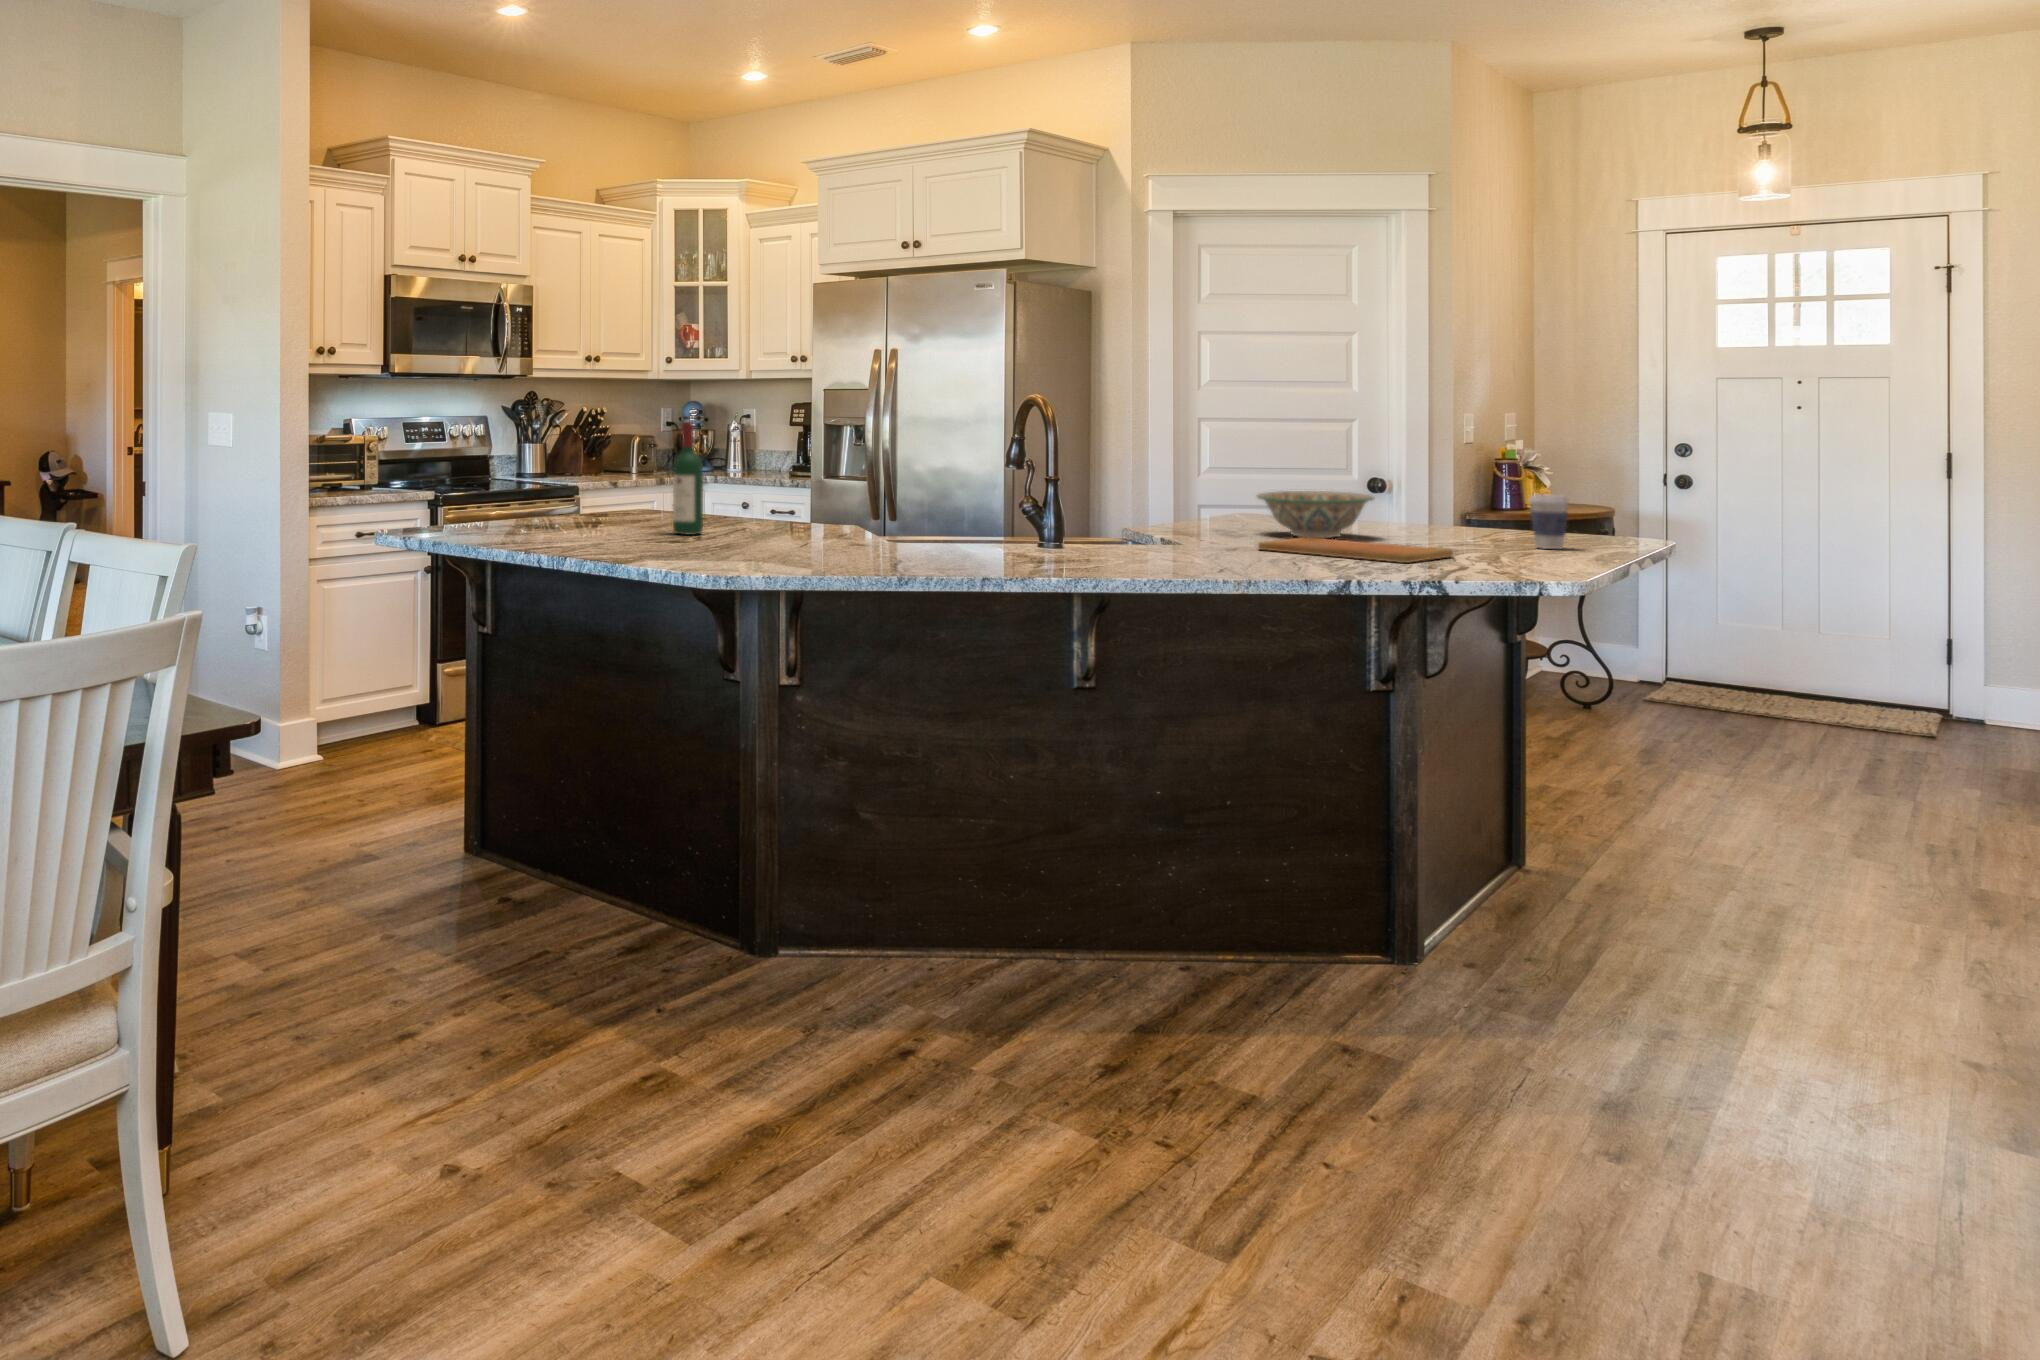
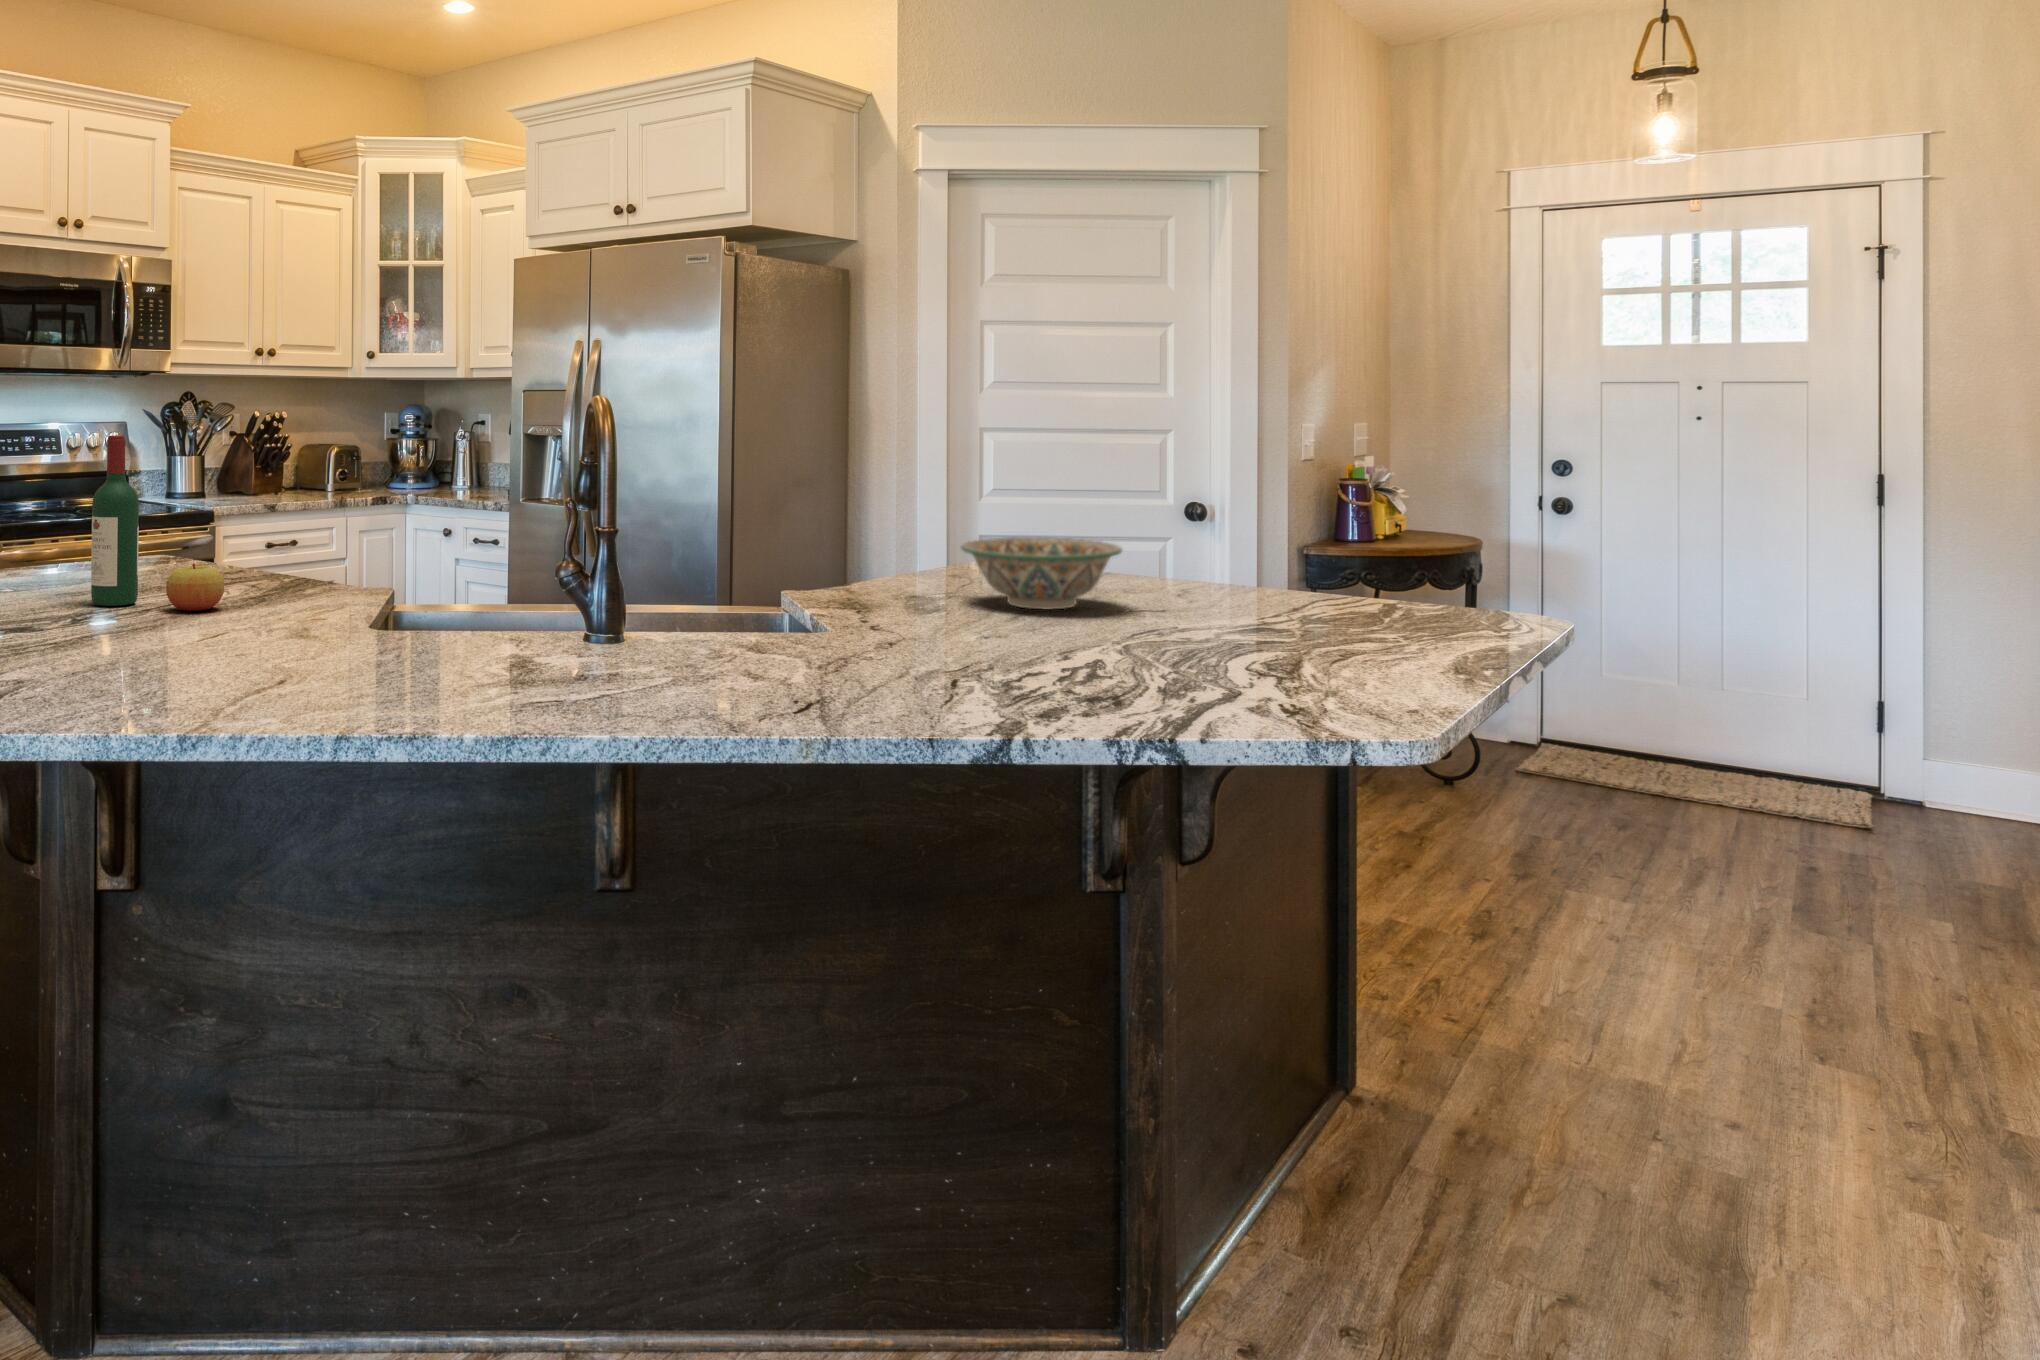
coffee cup: present [1529,495,1569,549] -> none [1336,550,1395,635]
apple: none [731,506,769,537] -> present [166,564,224,611]
cutting board: present [1258,537,1453,563] -> none [924,614,1210,671]

